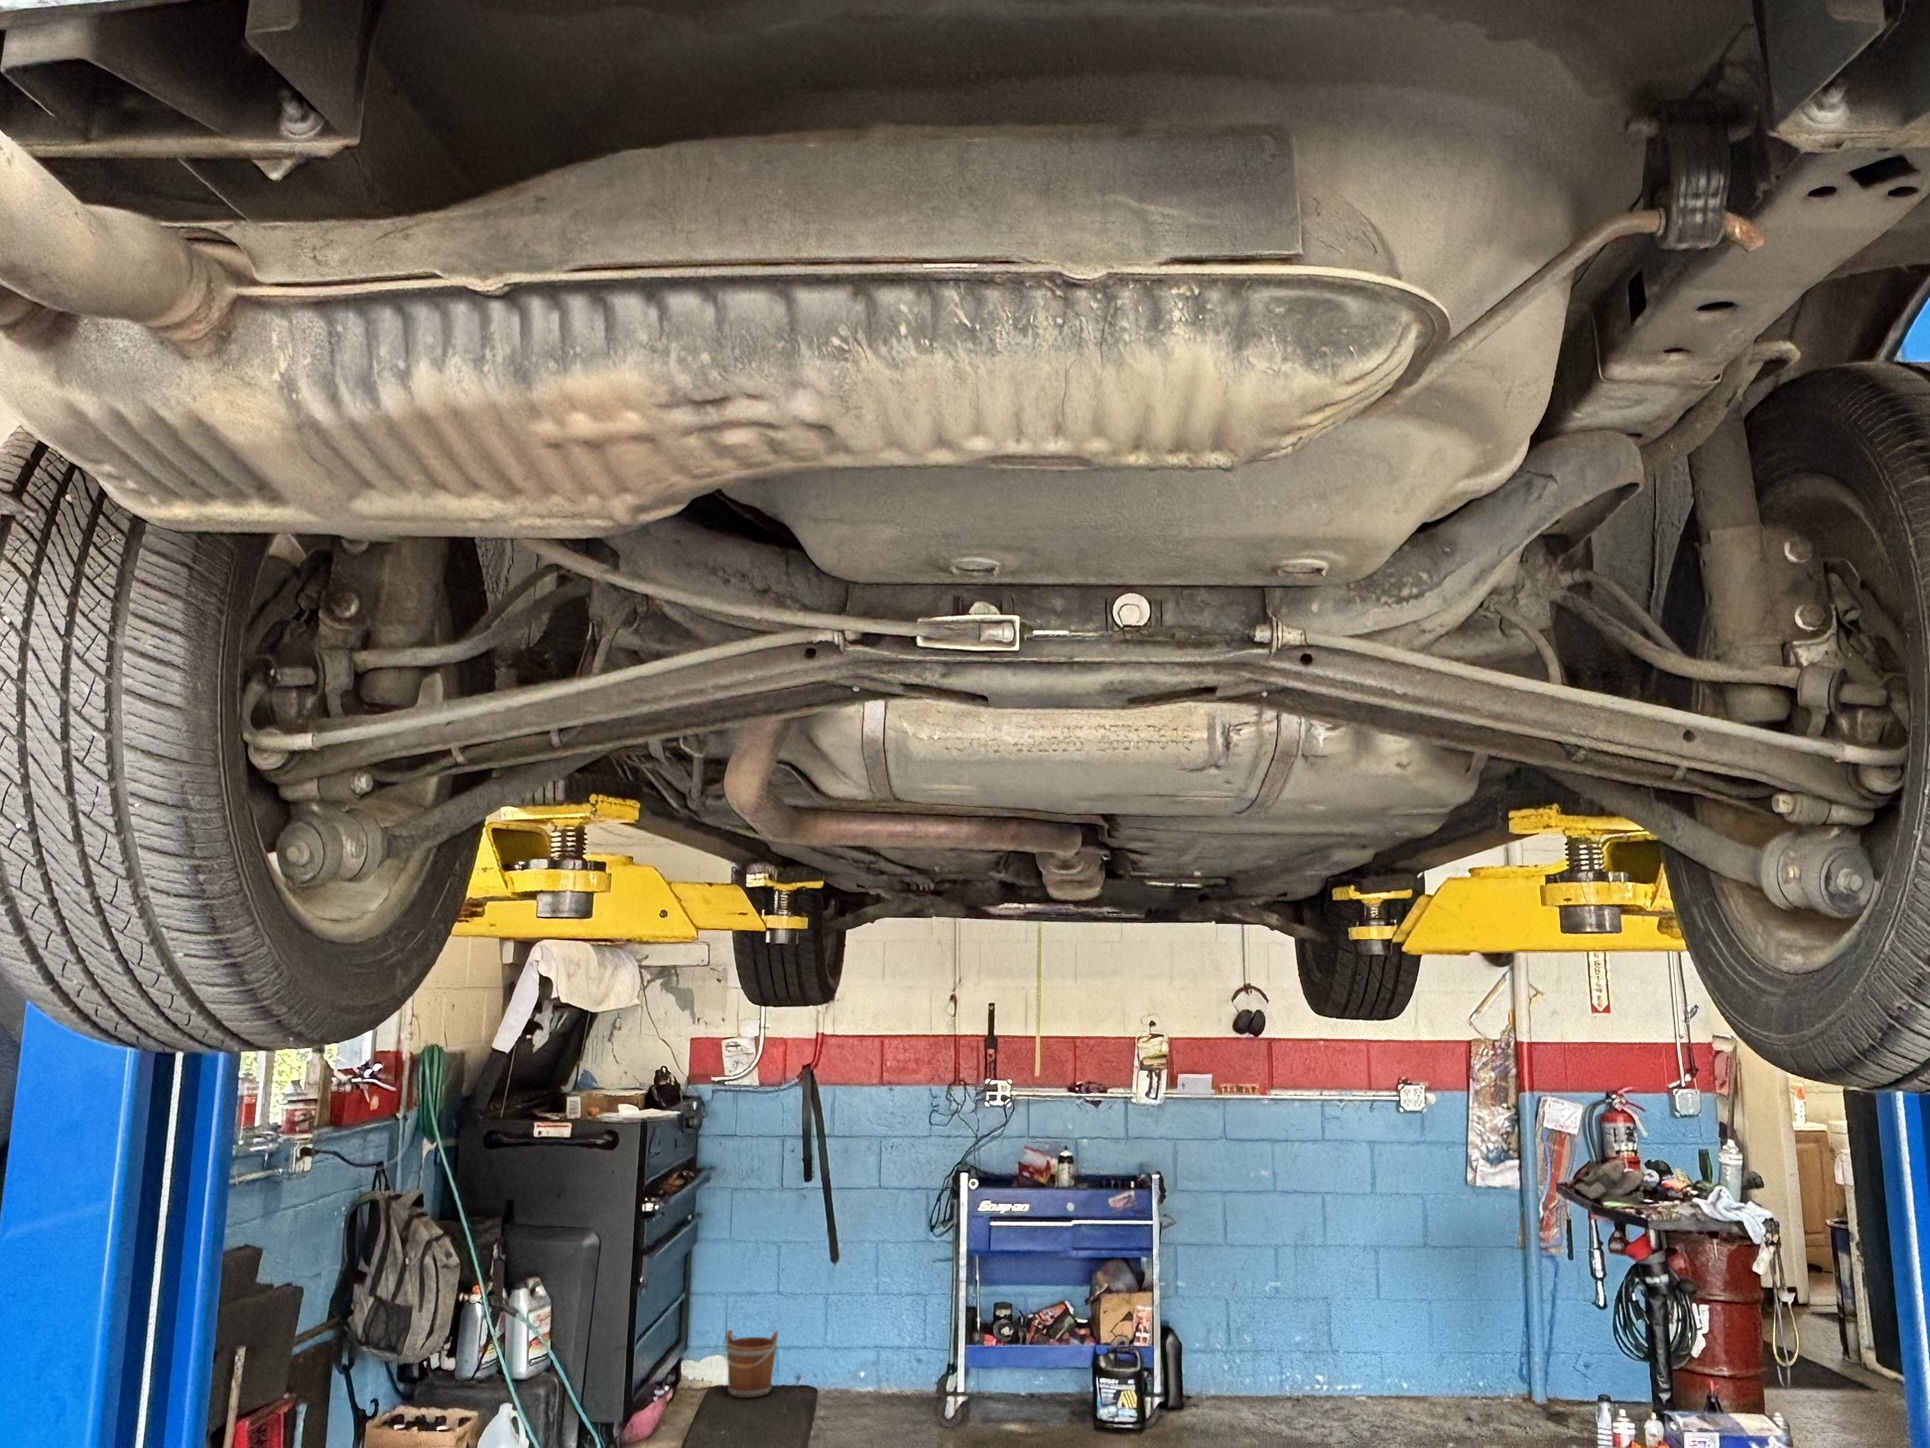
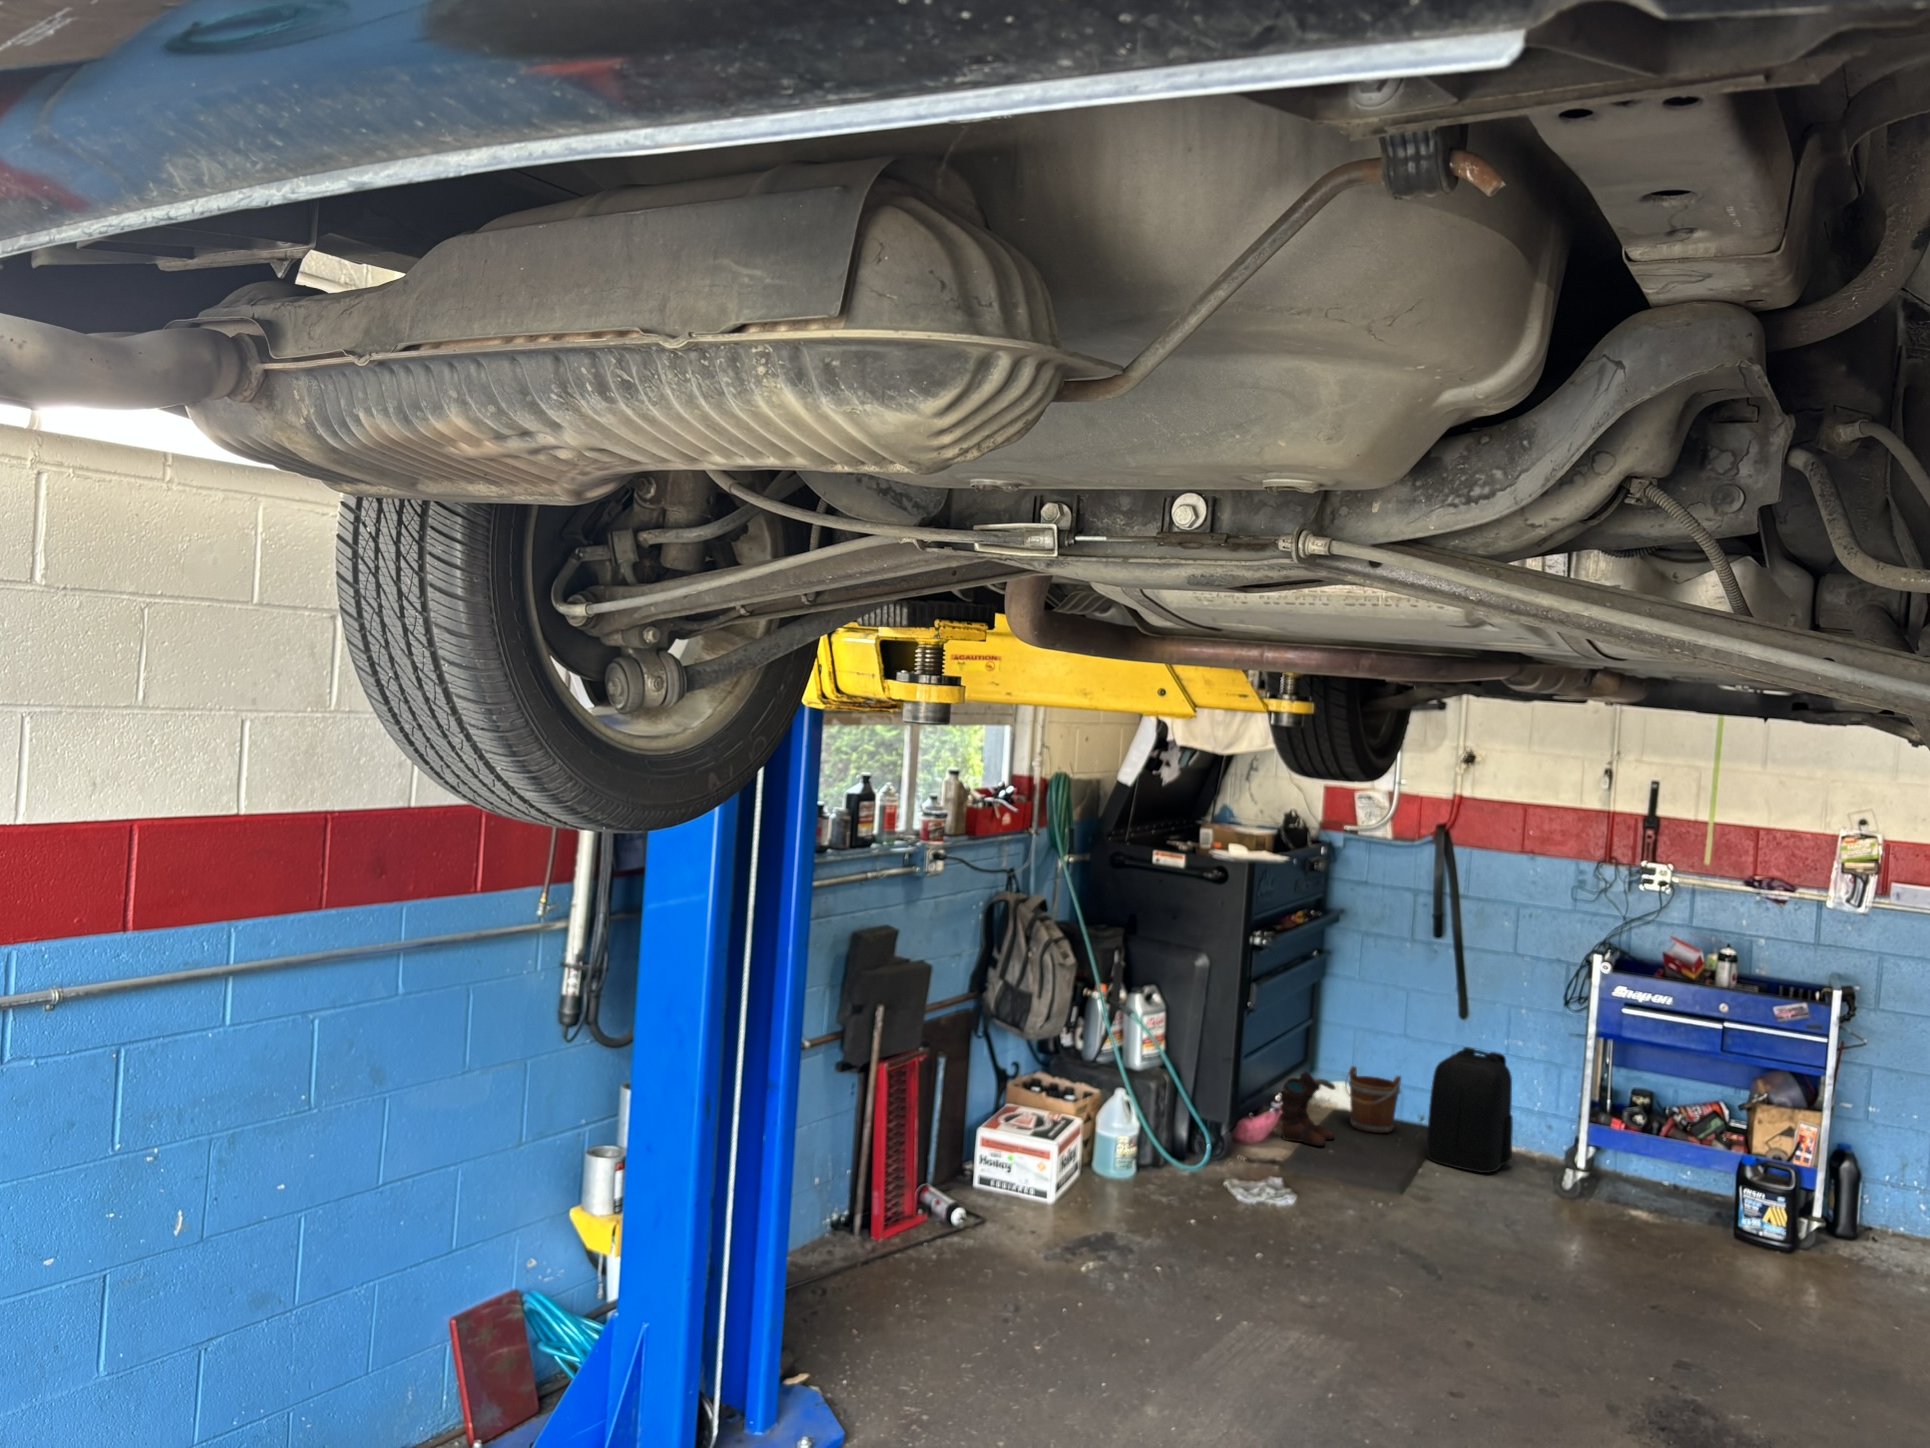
backpack: none [810,1288,890,1416] -> present [1426,1047,1513,1173]
boots: none [666,1344,721,1426] -> present [1280,1071,1335,1146]

